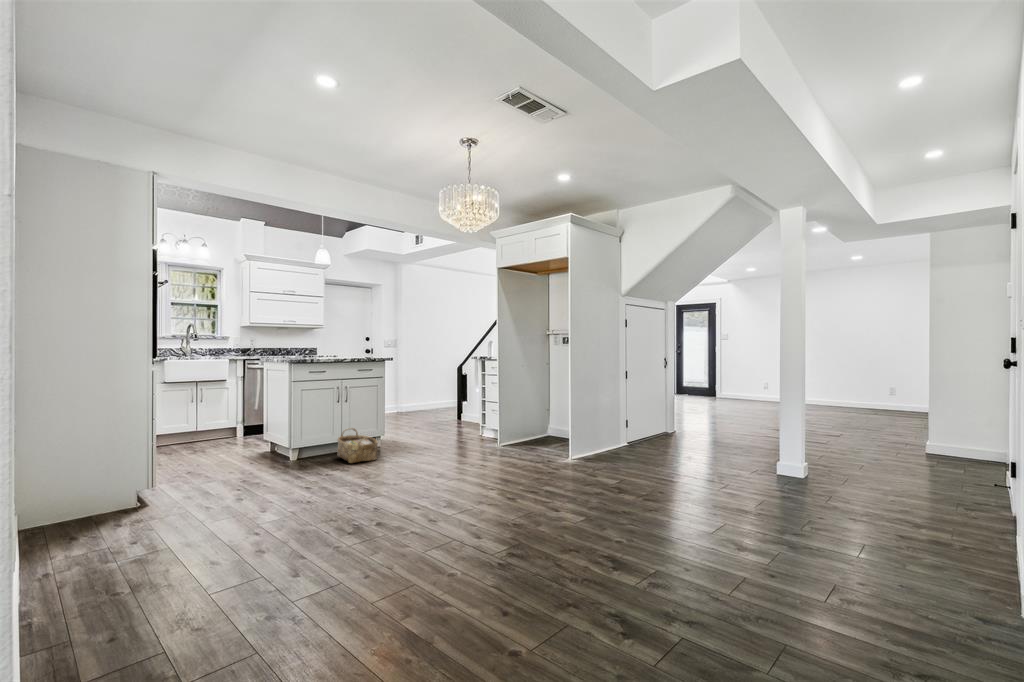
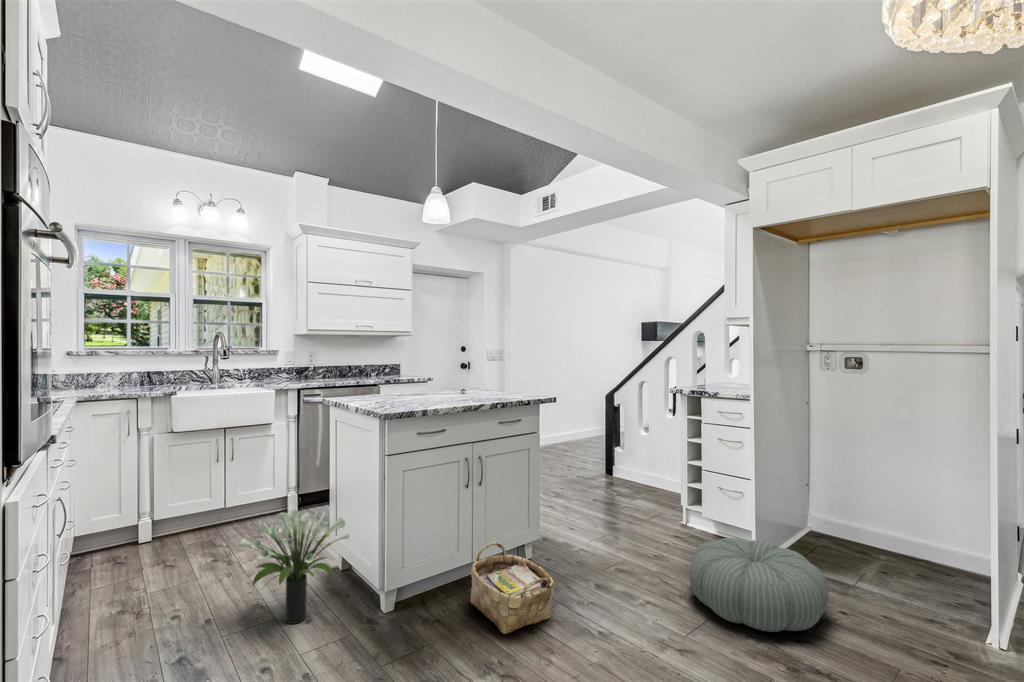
potted plant: none [217,409,274,464] -> present [239,509,349,624]
pouf: none [449,426,510,459] -> present [689,538,829,632]

